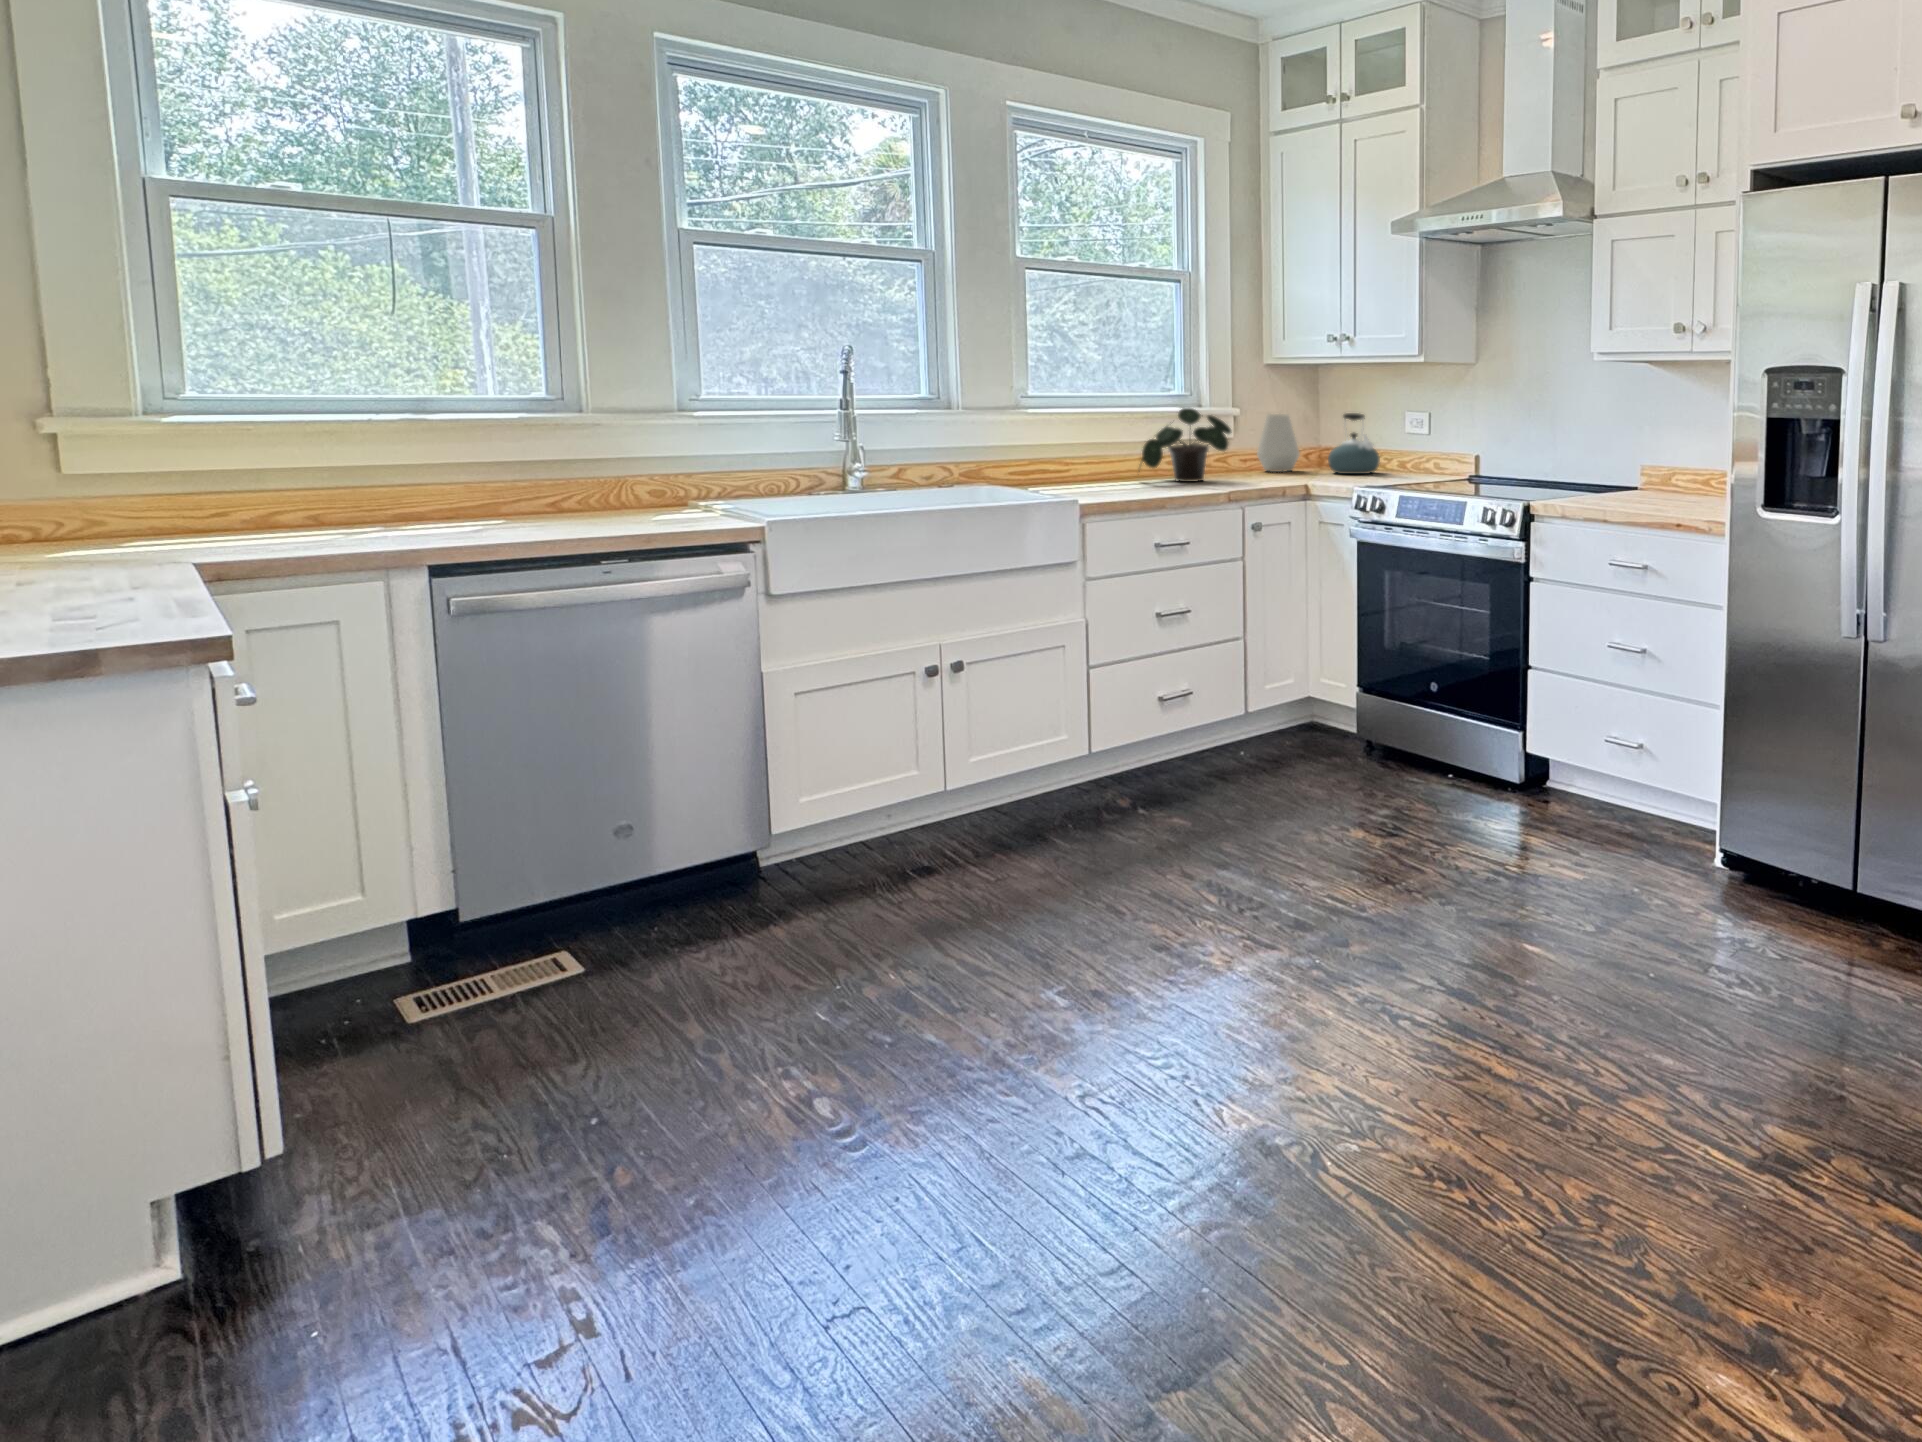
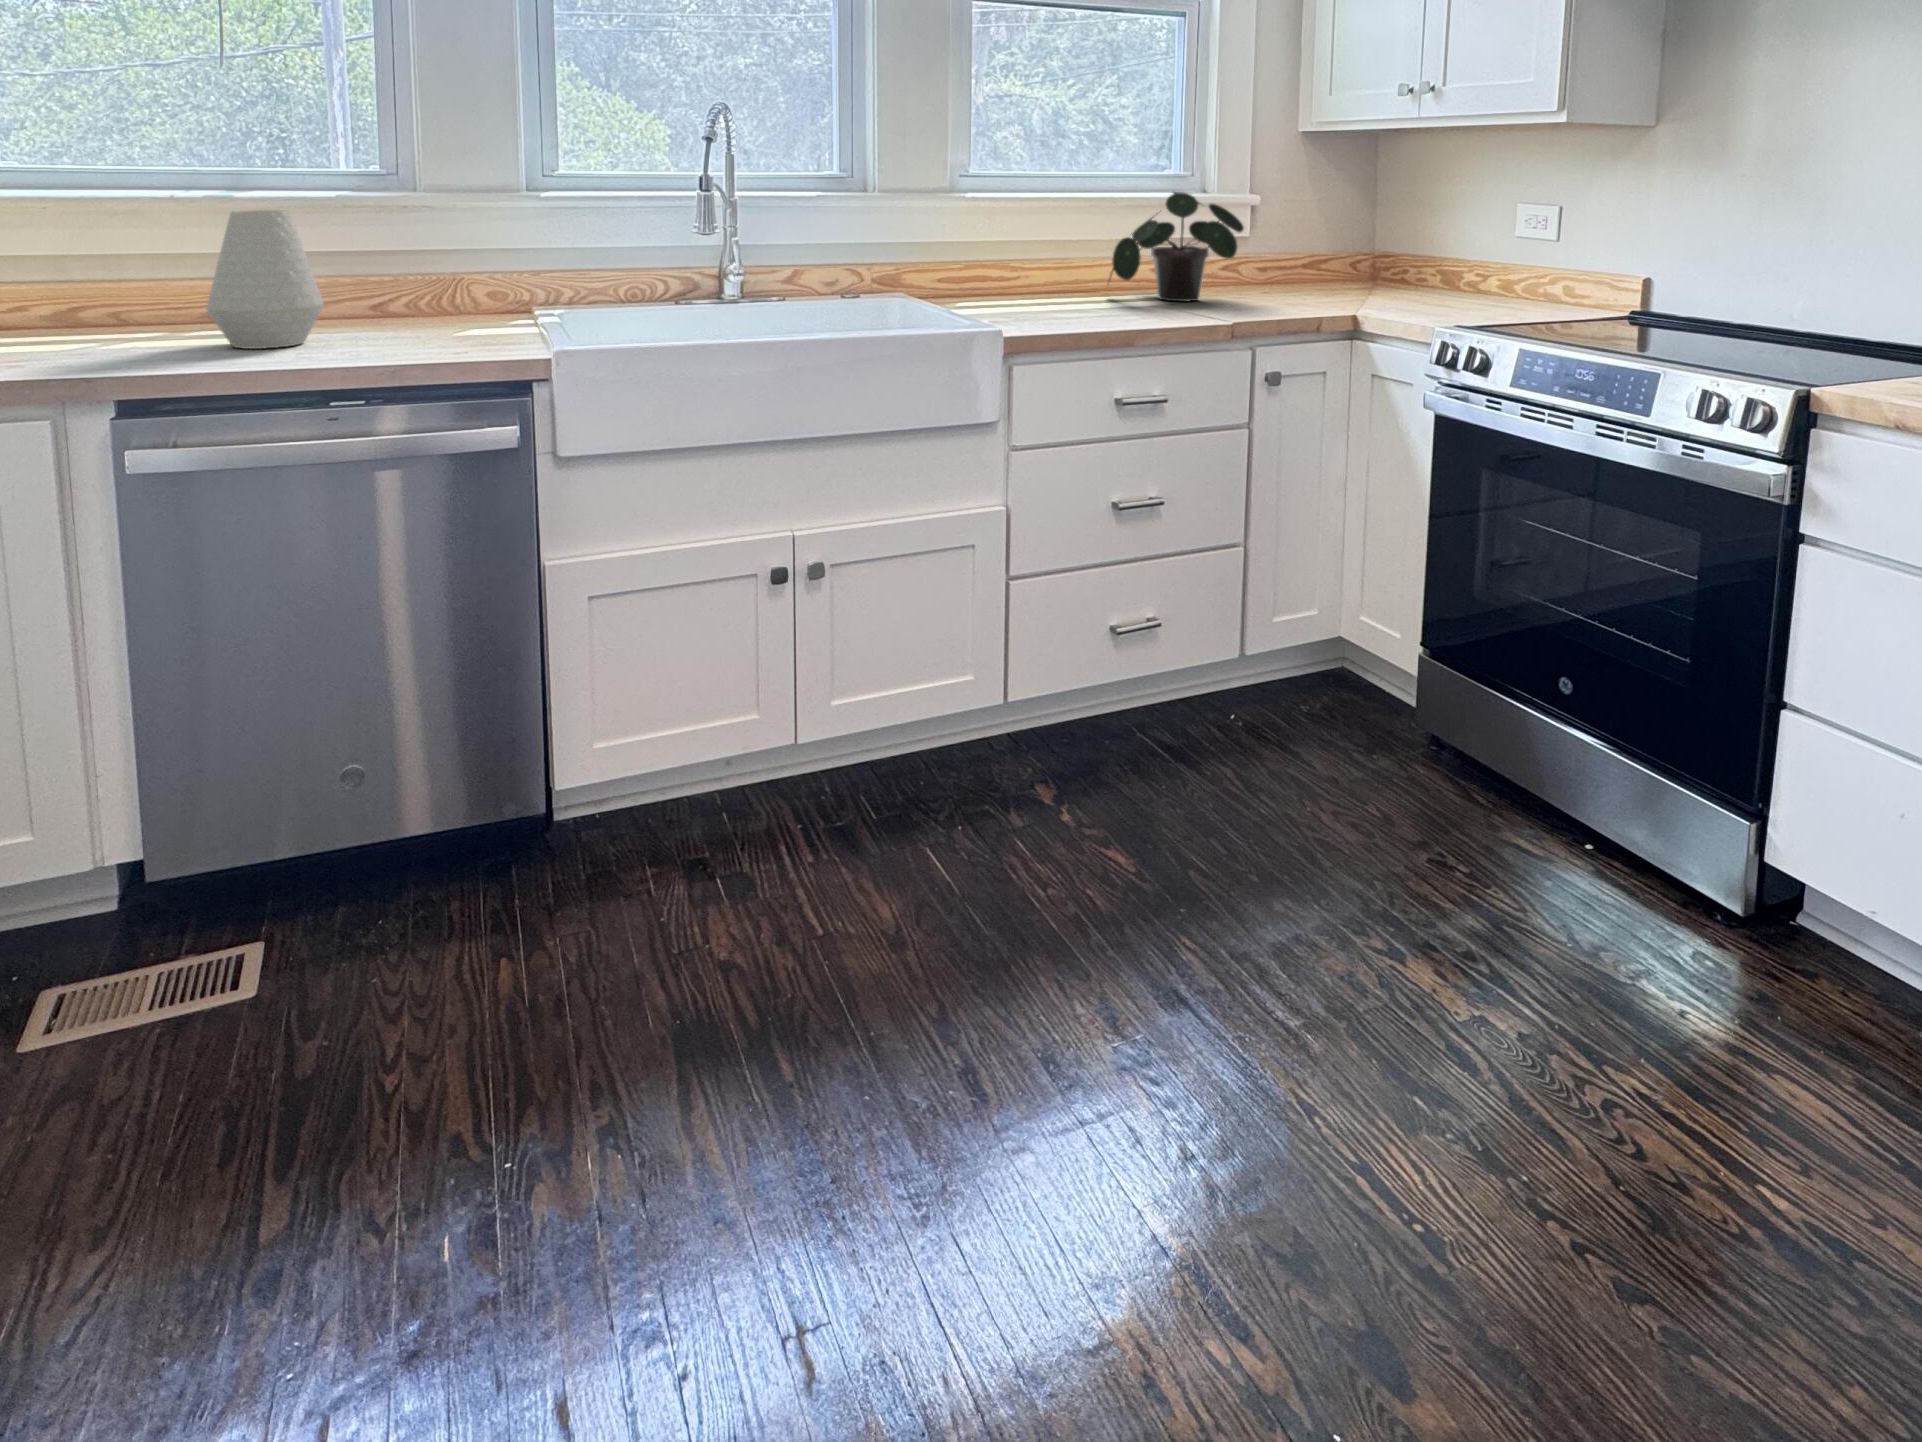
kettle: present [1328,413,1380,474] -> none [1388,203,1471,297]
vase: present [1257,414,1300,472] -> present [207,210,324,349]

